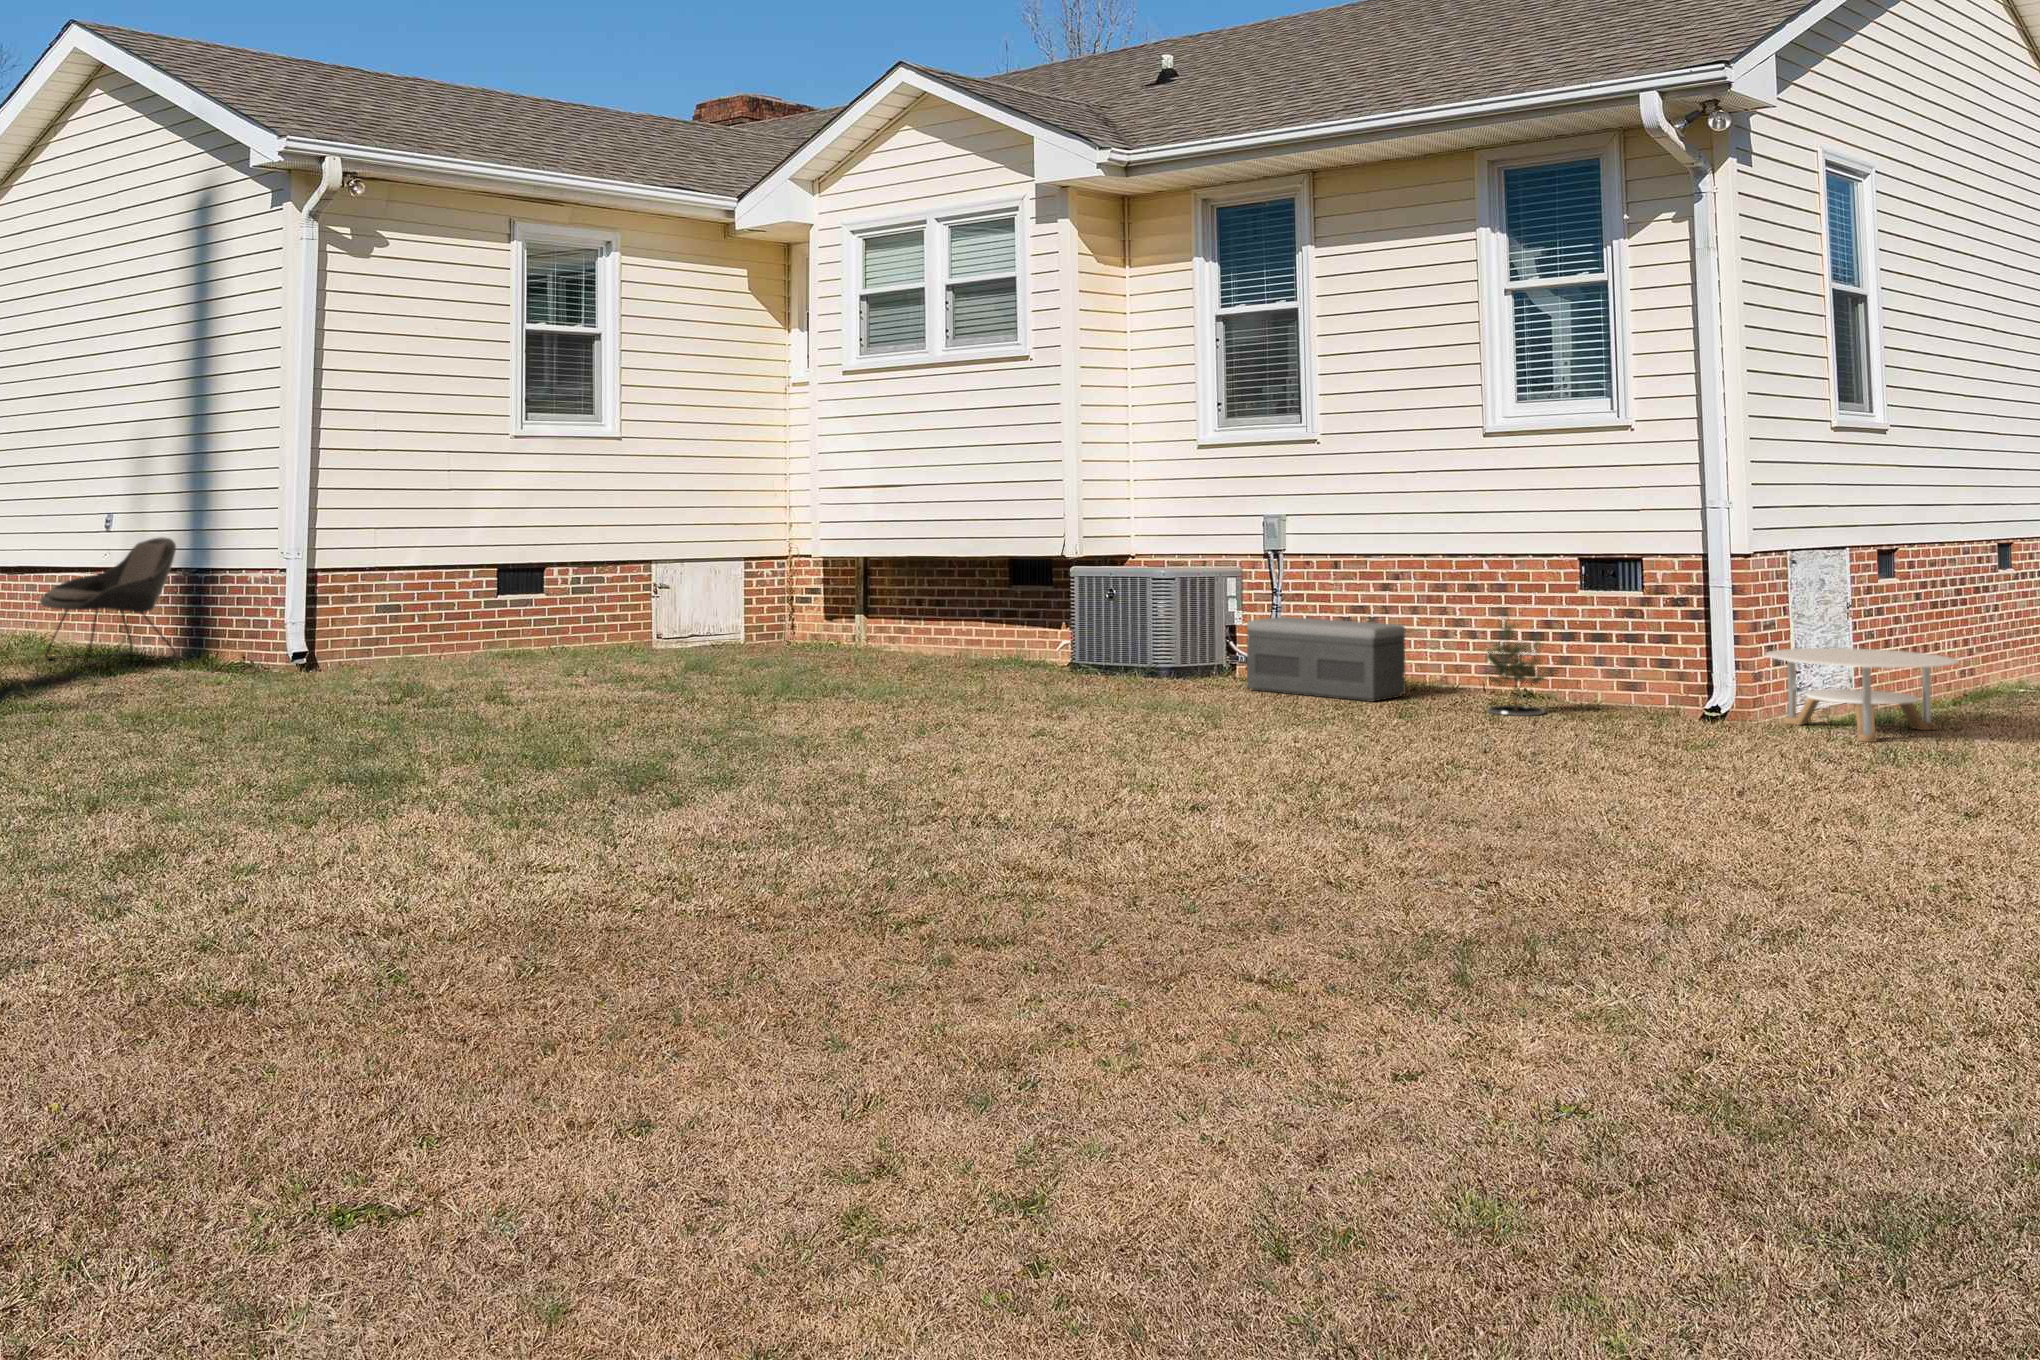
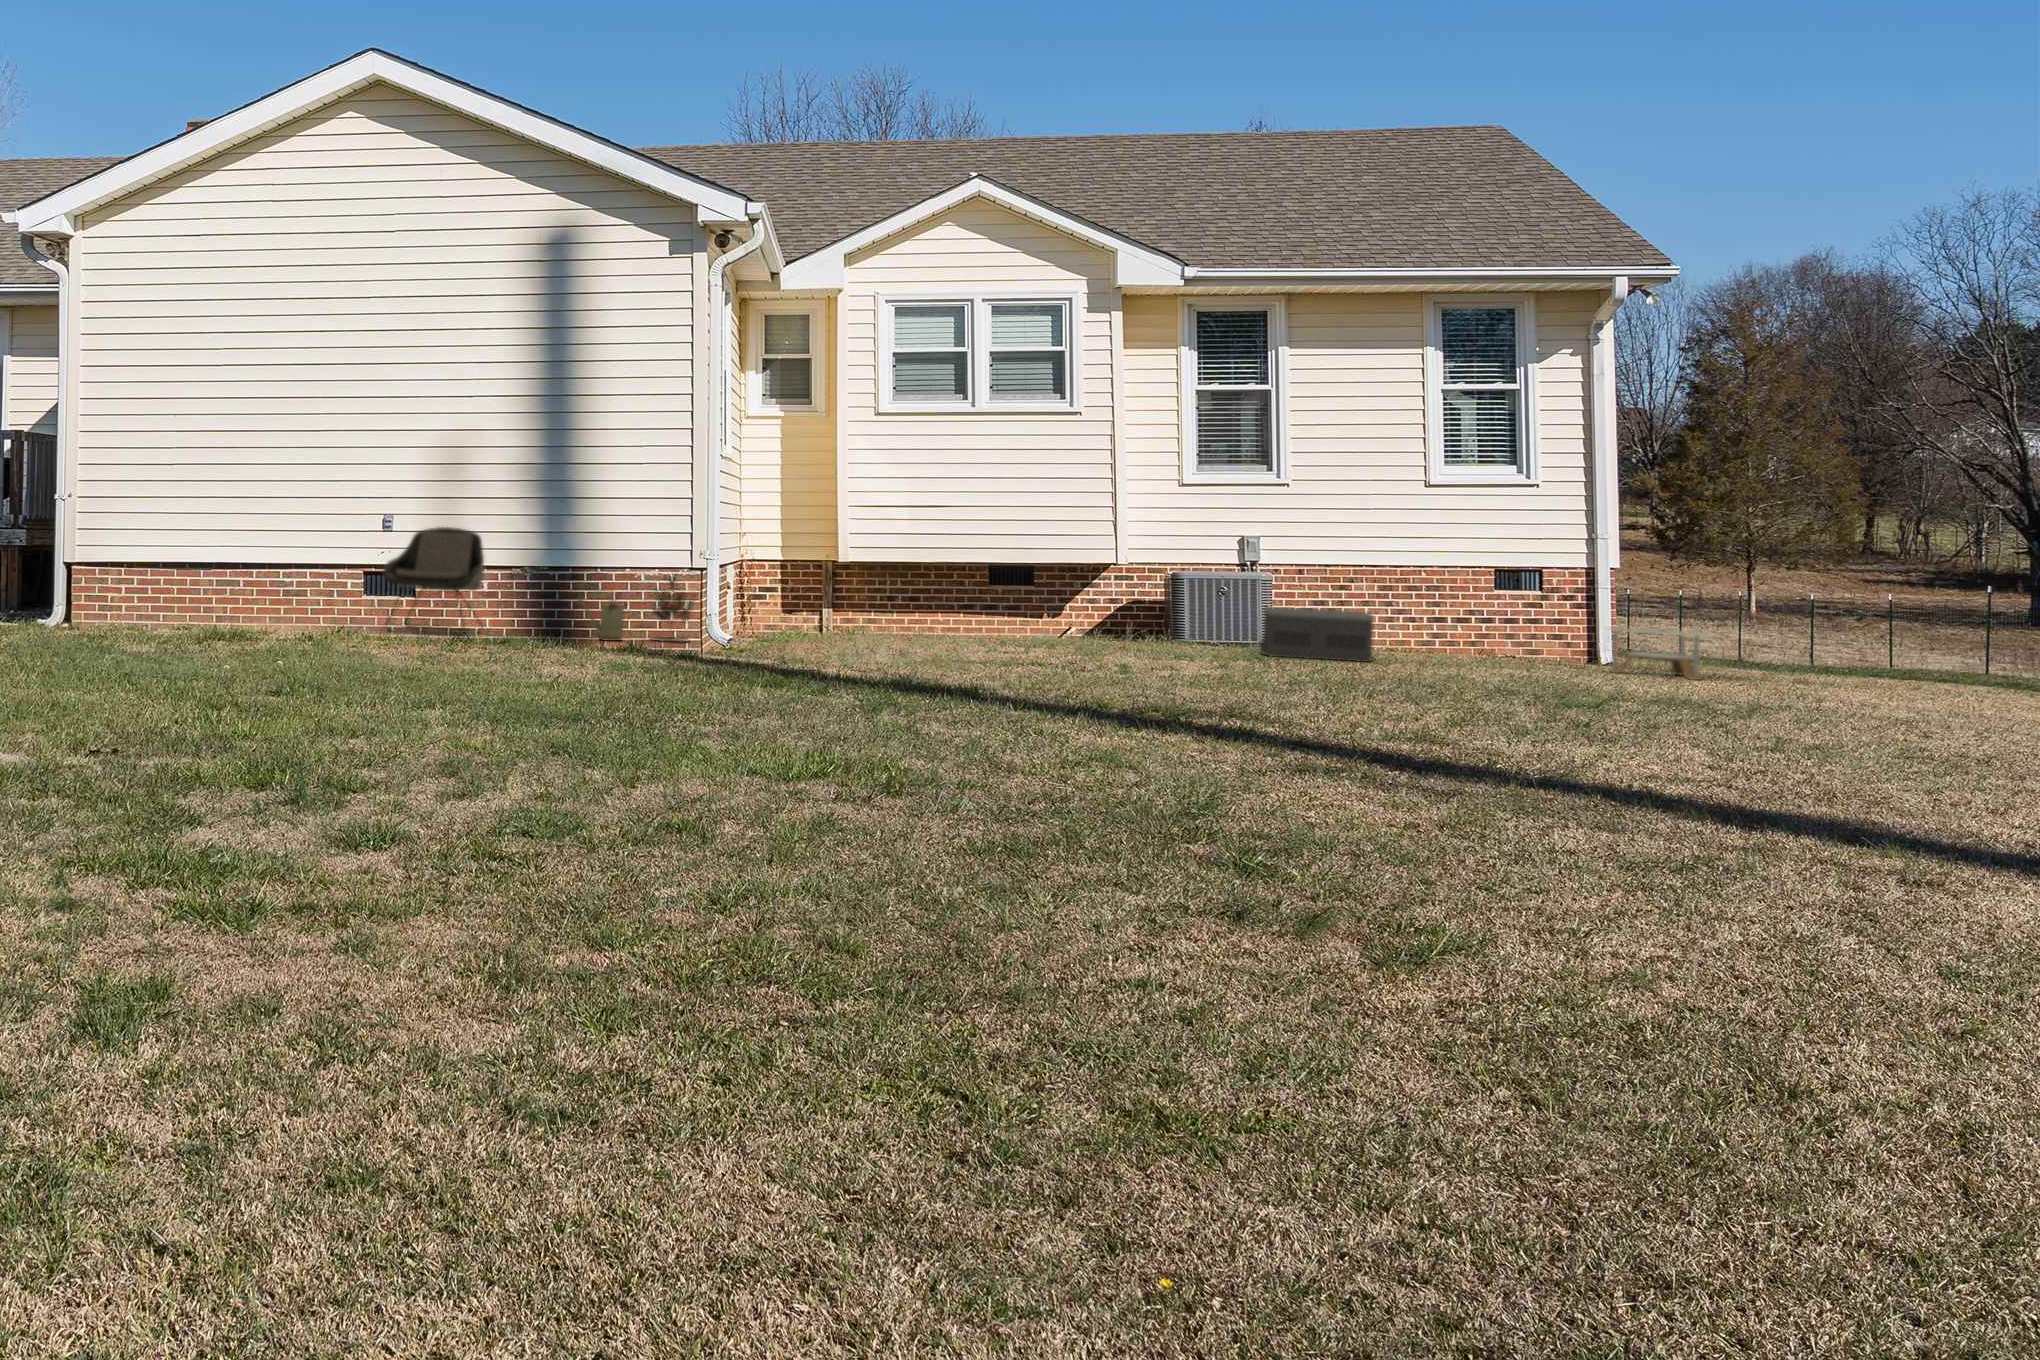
potted tree: present [1485,611,1548,716] -> present [651,574,695,642]
watering can: none [232,614,275,672] -> present [577,598,624,641]

